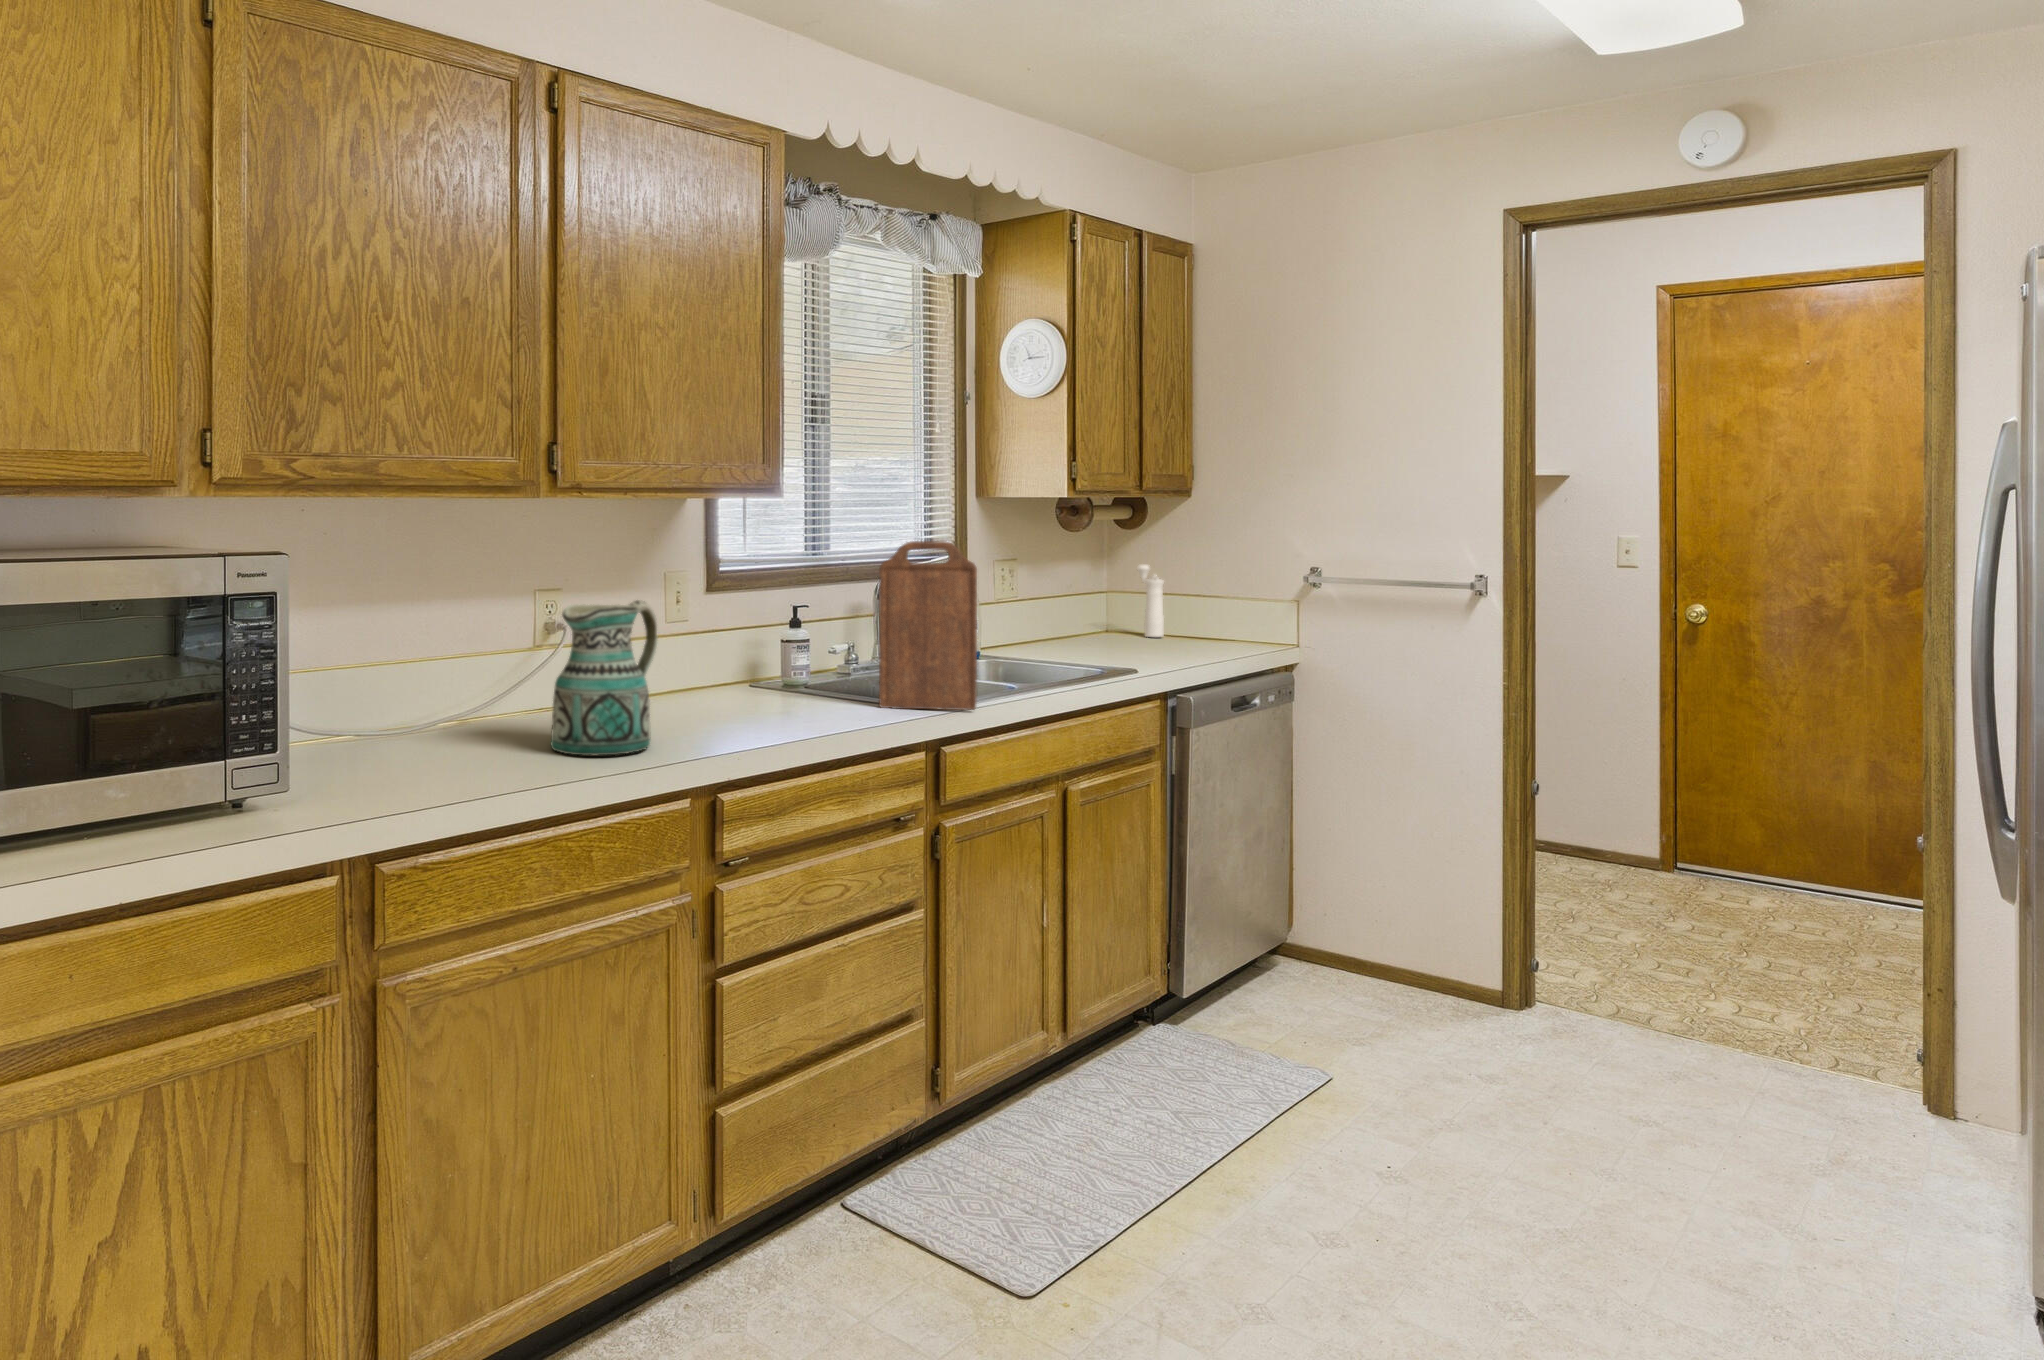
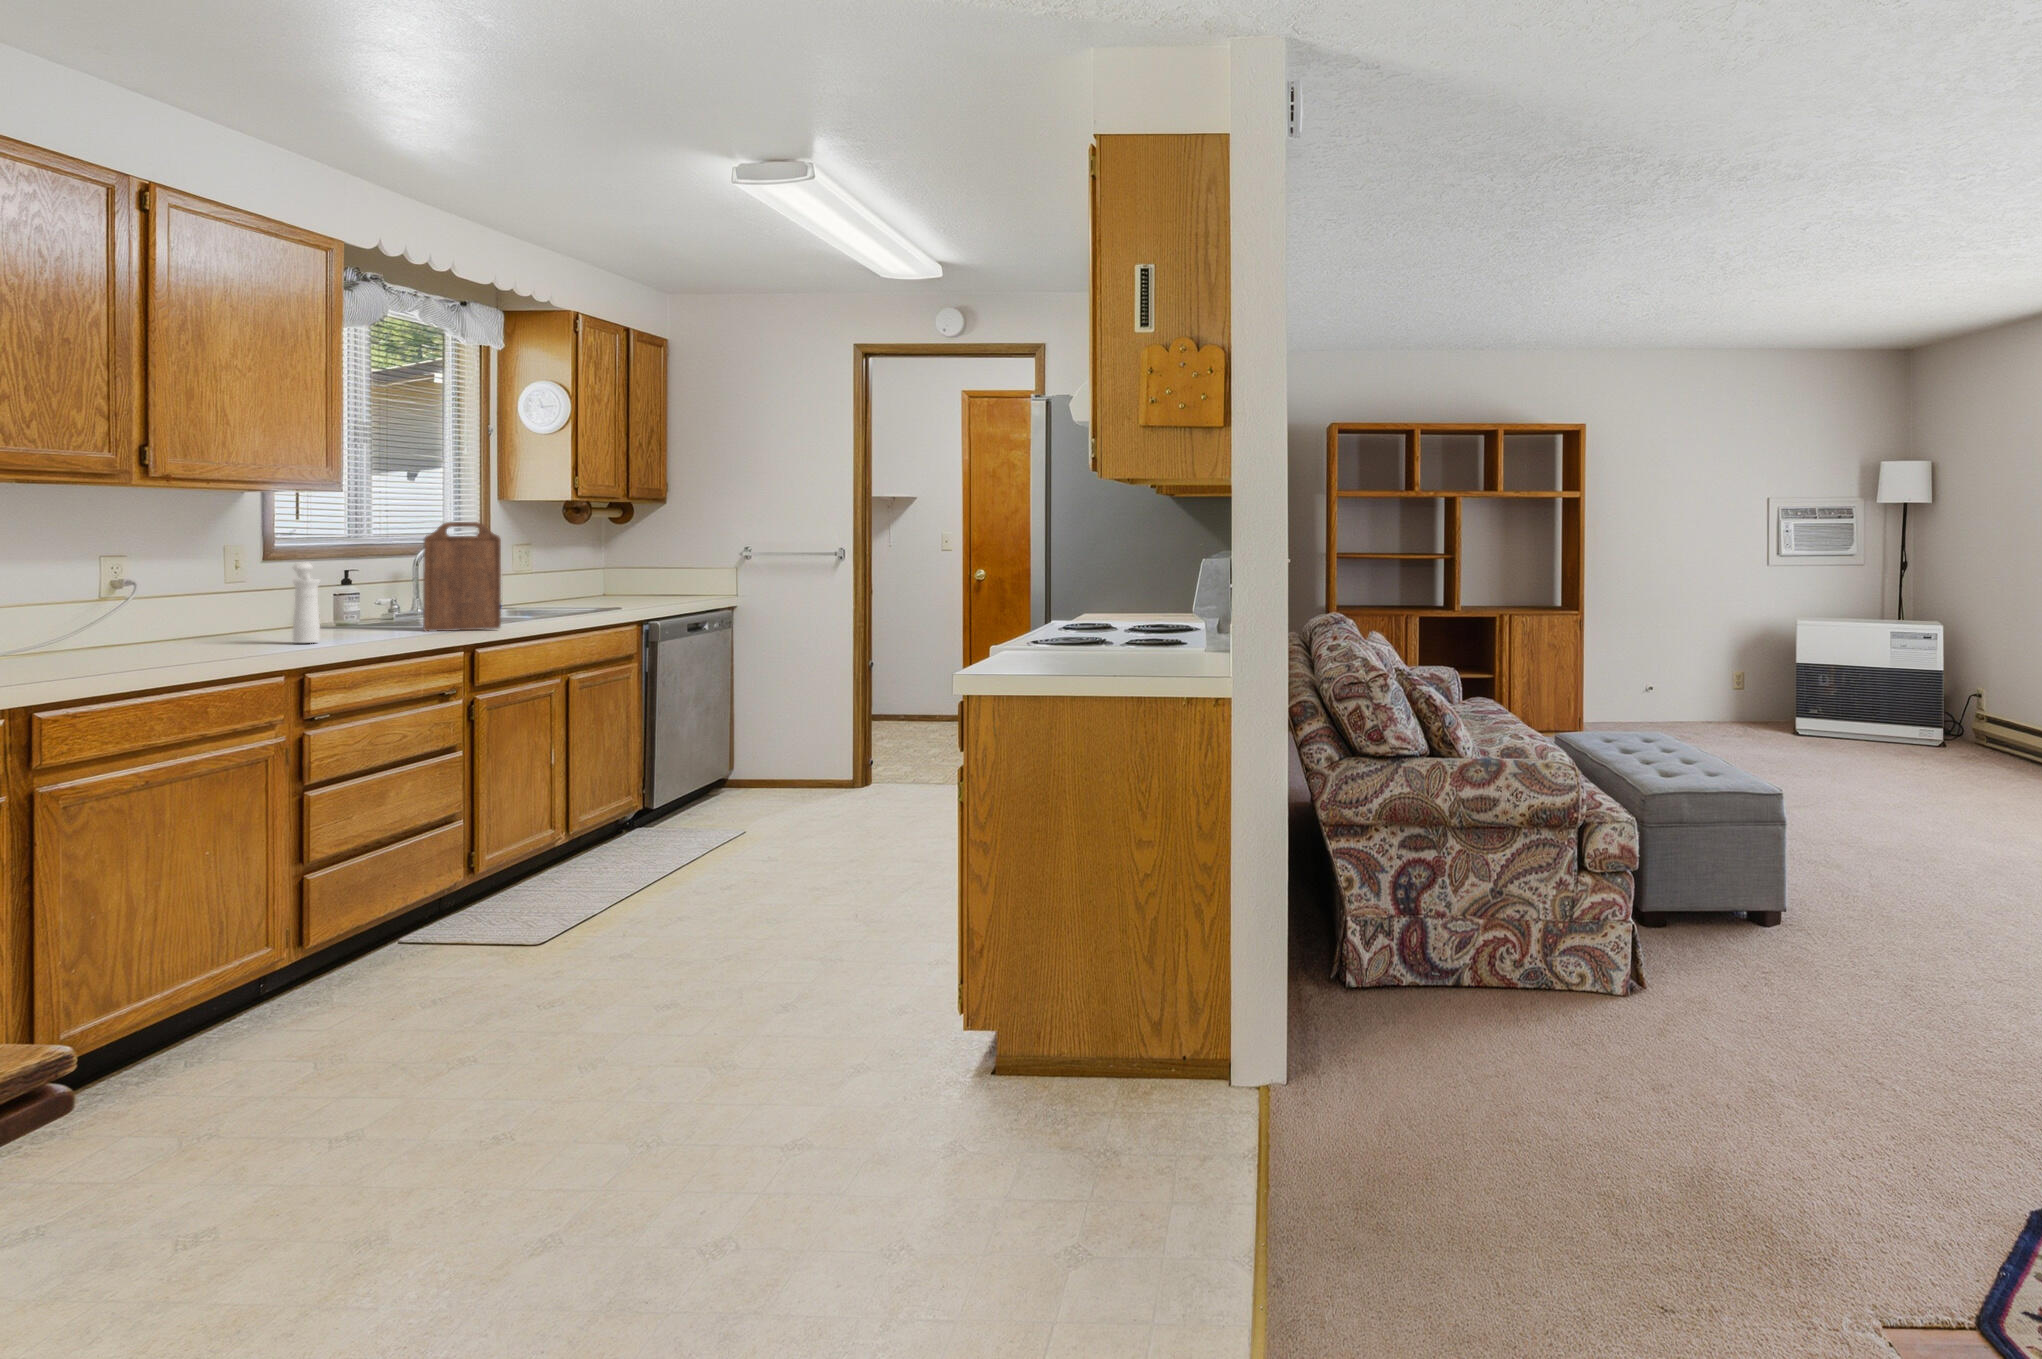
pepper mill: present [1137,565,1164,637] -> present [293,563,320,643]
ceramic pitcher: present [551,600,658,755] -> none [147,556,241,659]

